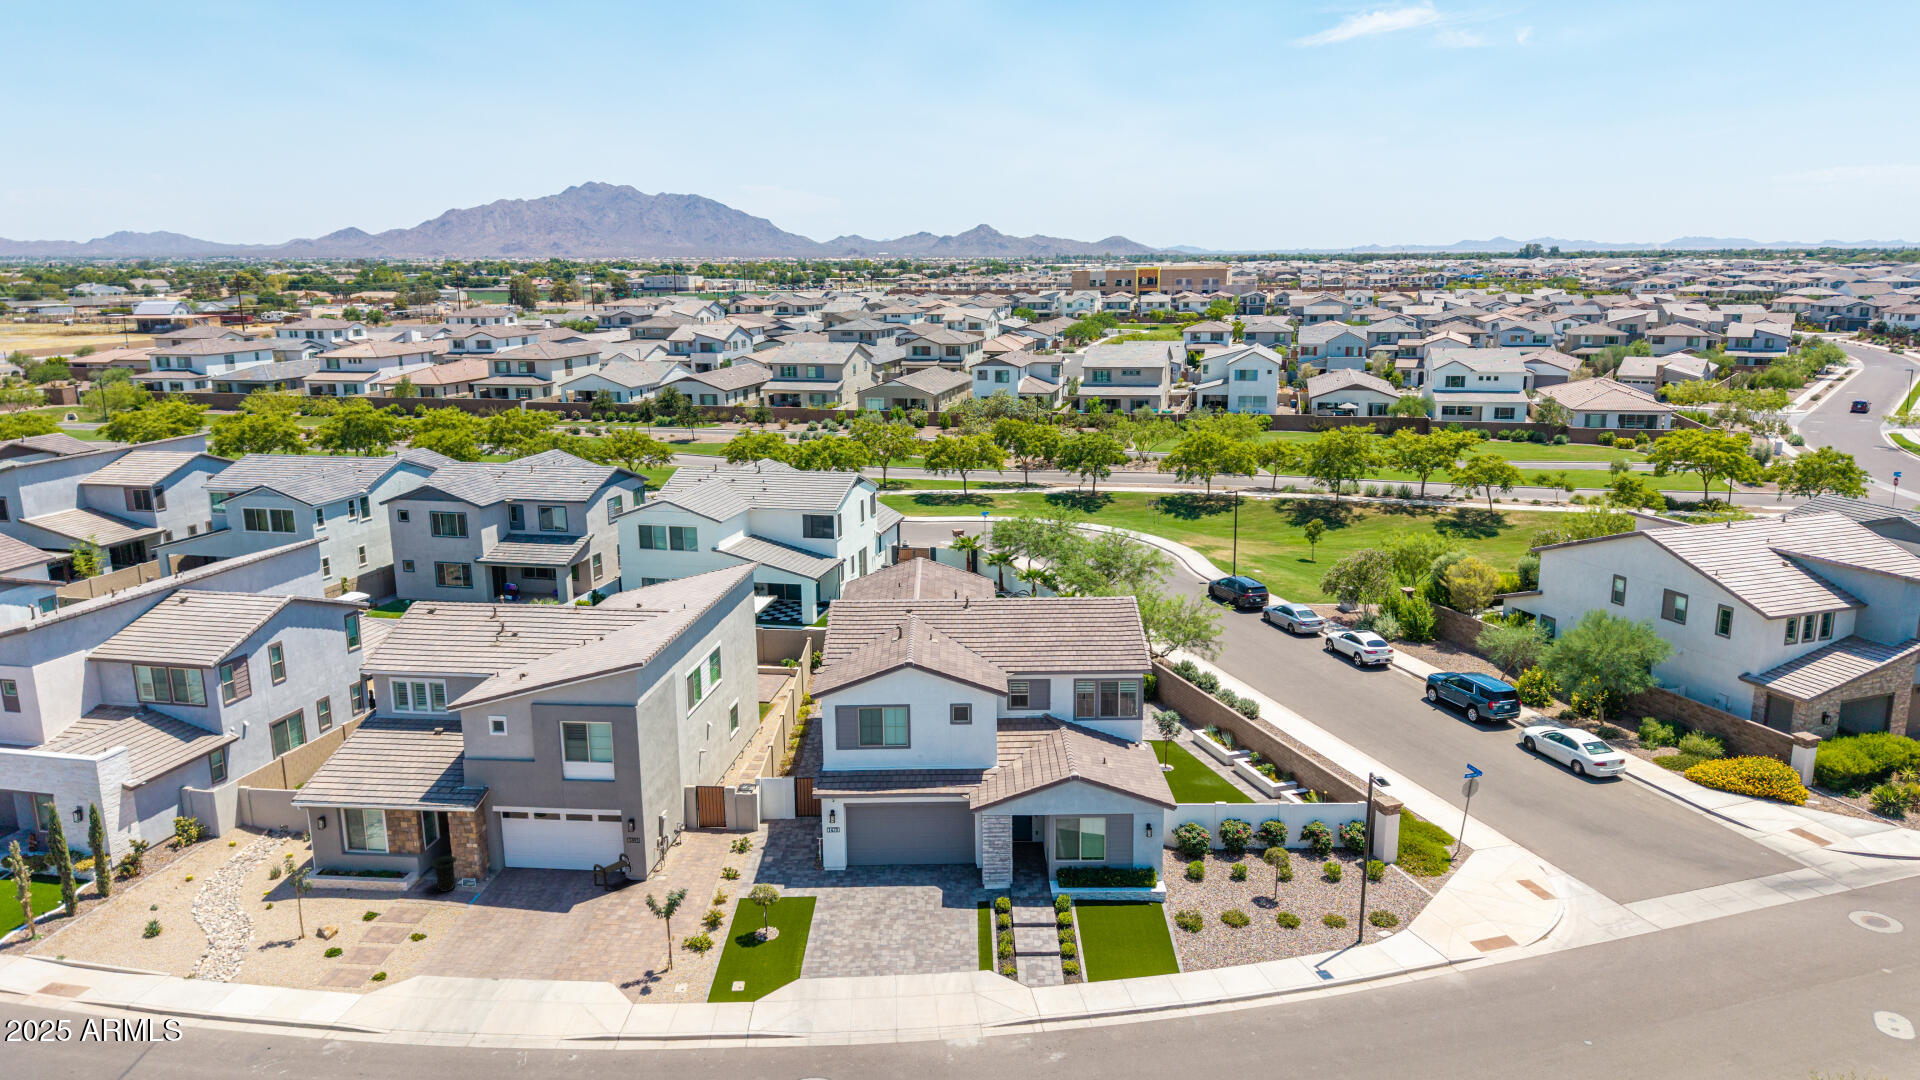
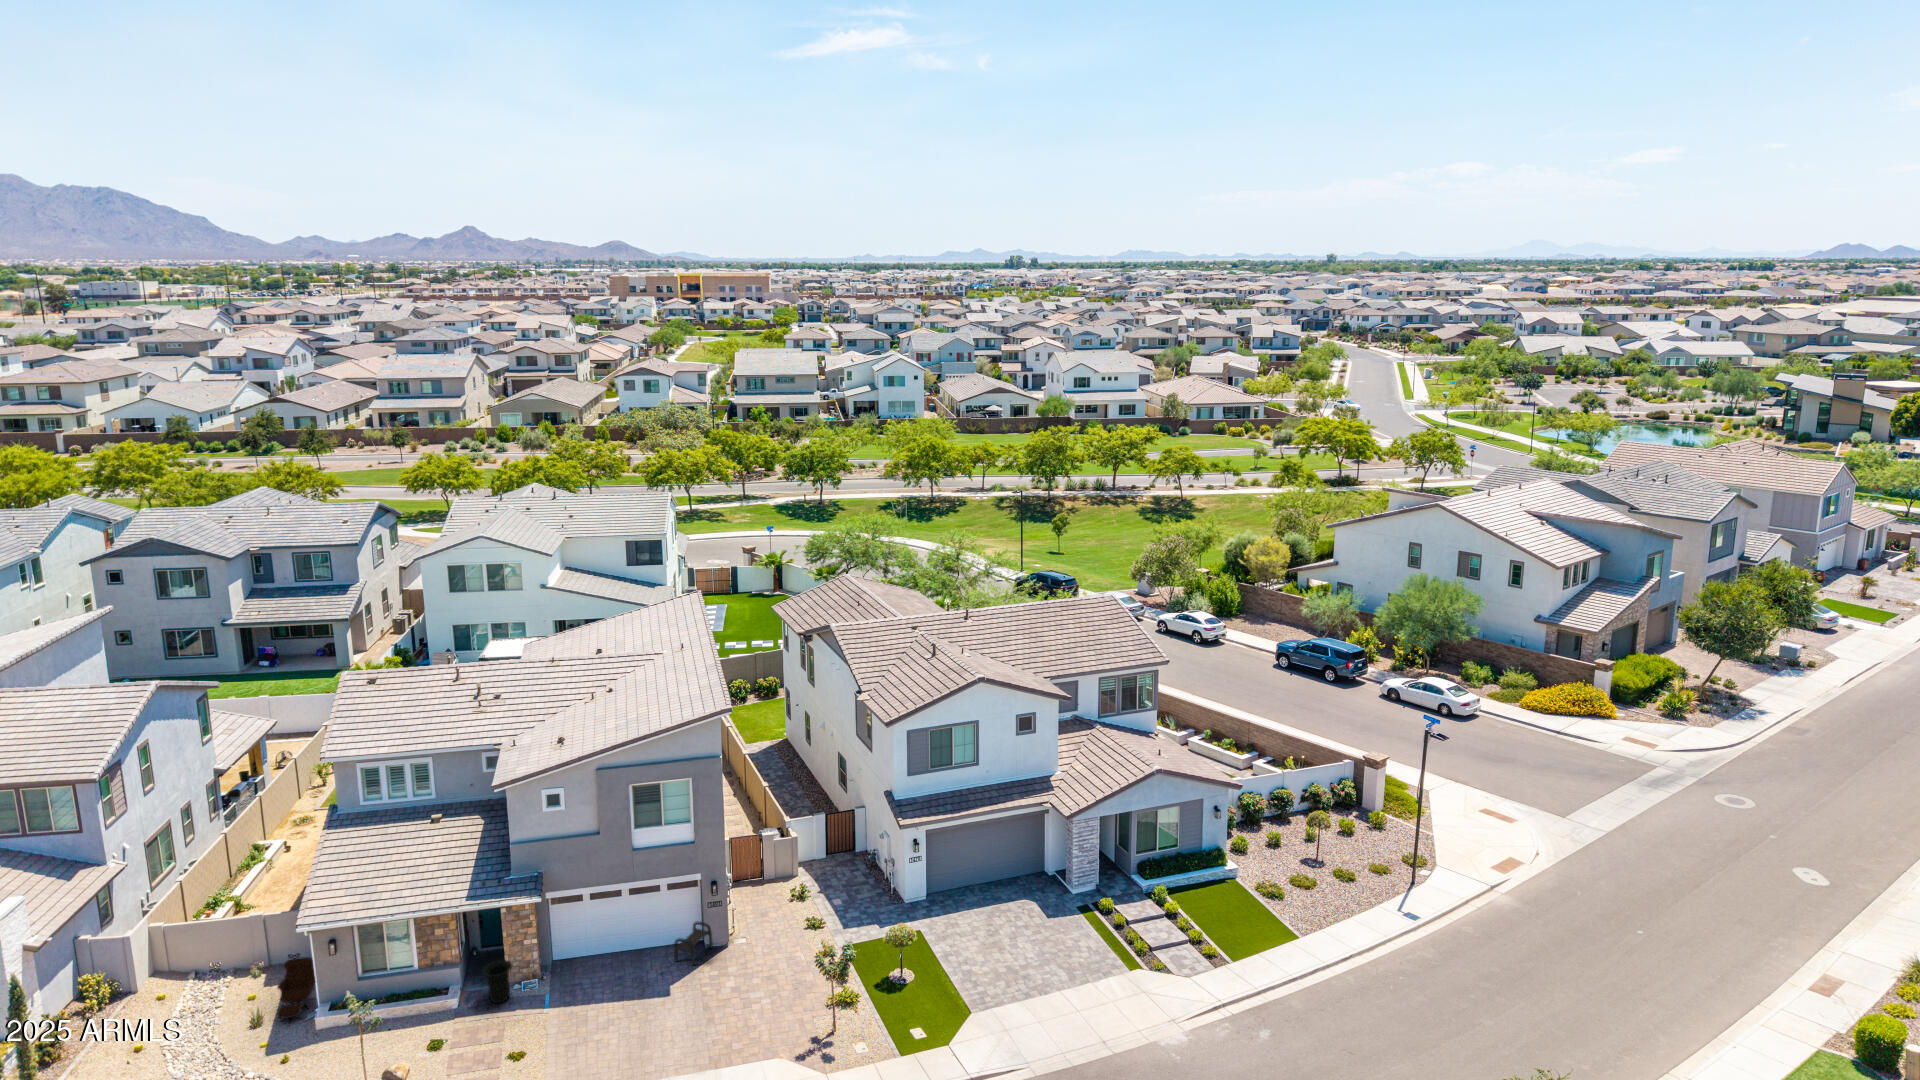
lounge chair: none [284,827,323,877] -> present [277,957,316,1019]

